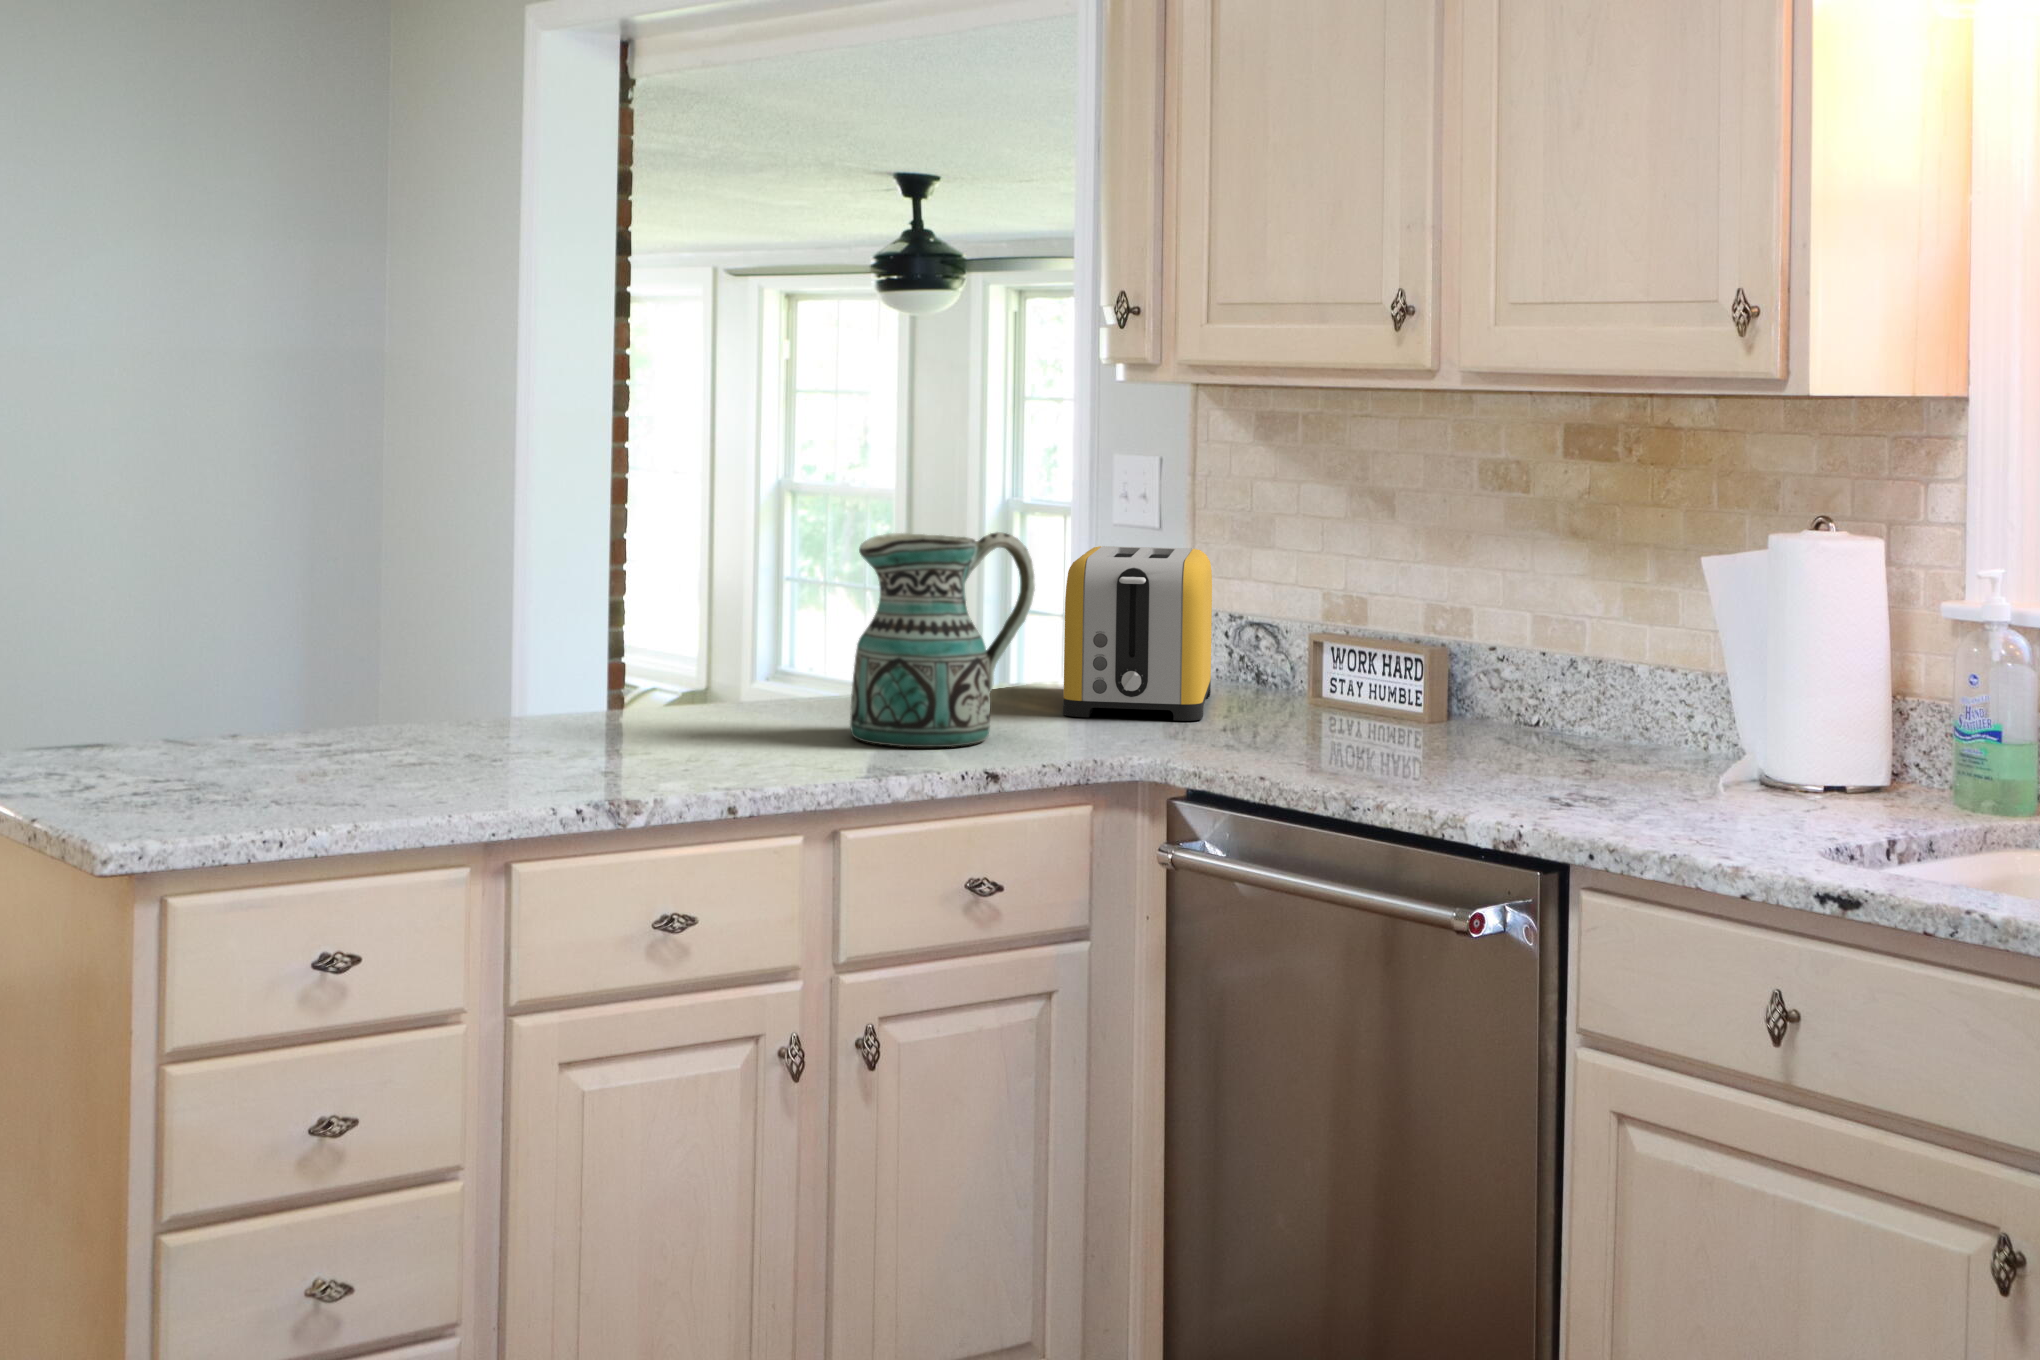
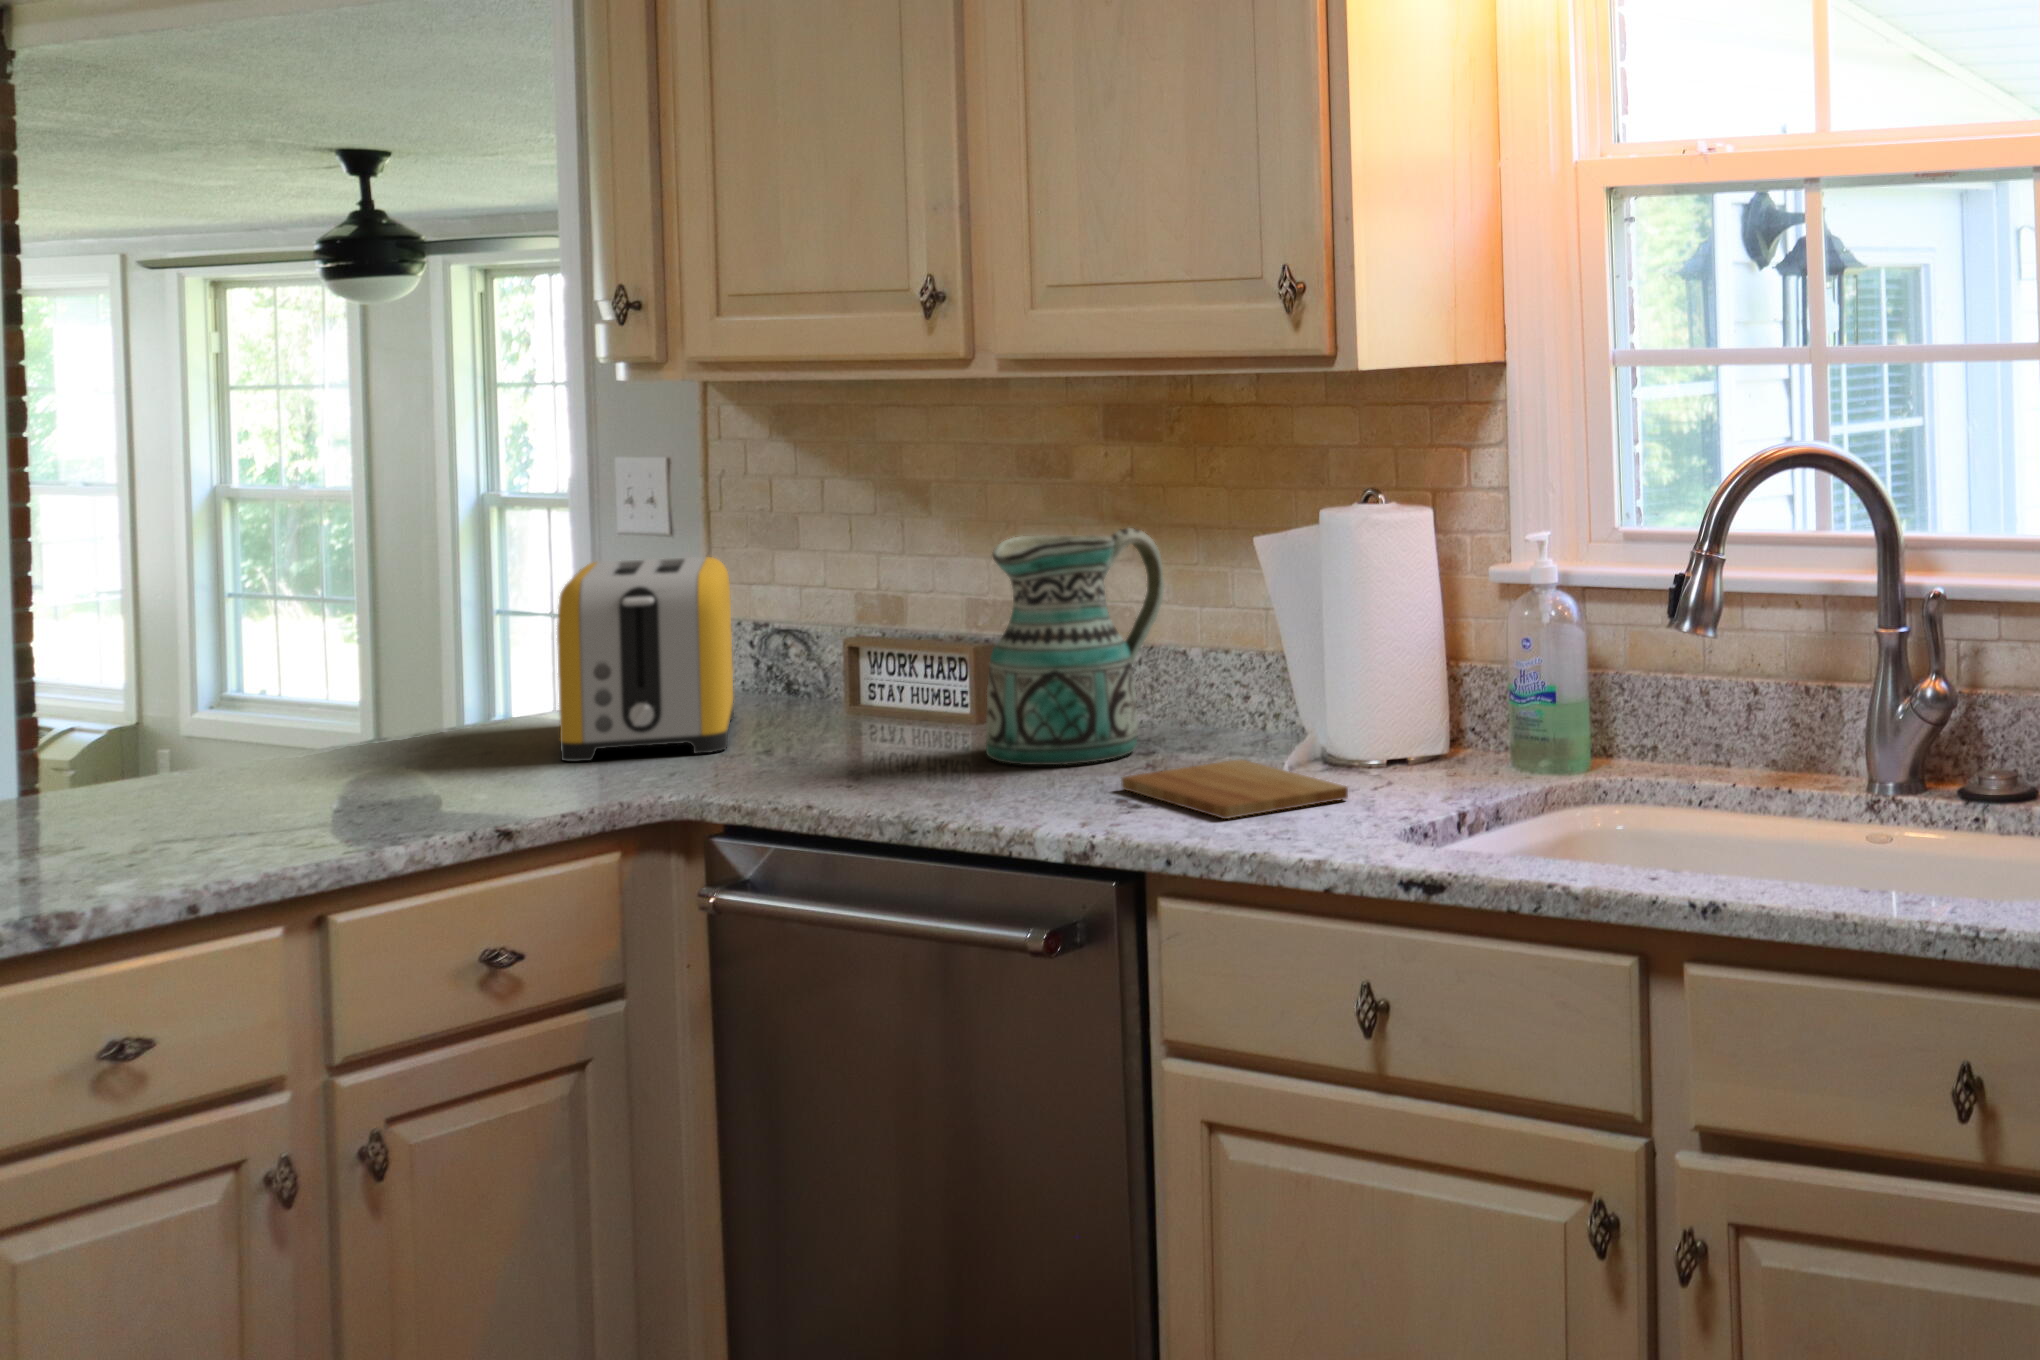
ceramic pitcher: present [850,532,1035,747] -> present [986,528,1164,765]
cutting board: none [1553,771,1774,820] -> present [1121,759,1348,819]

